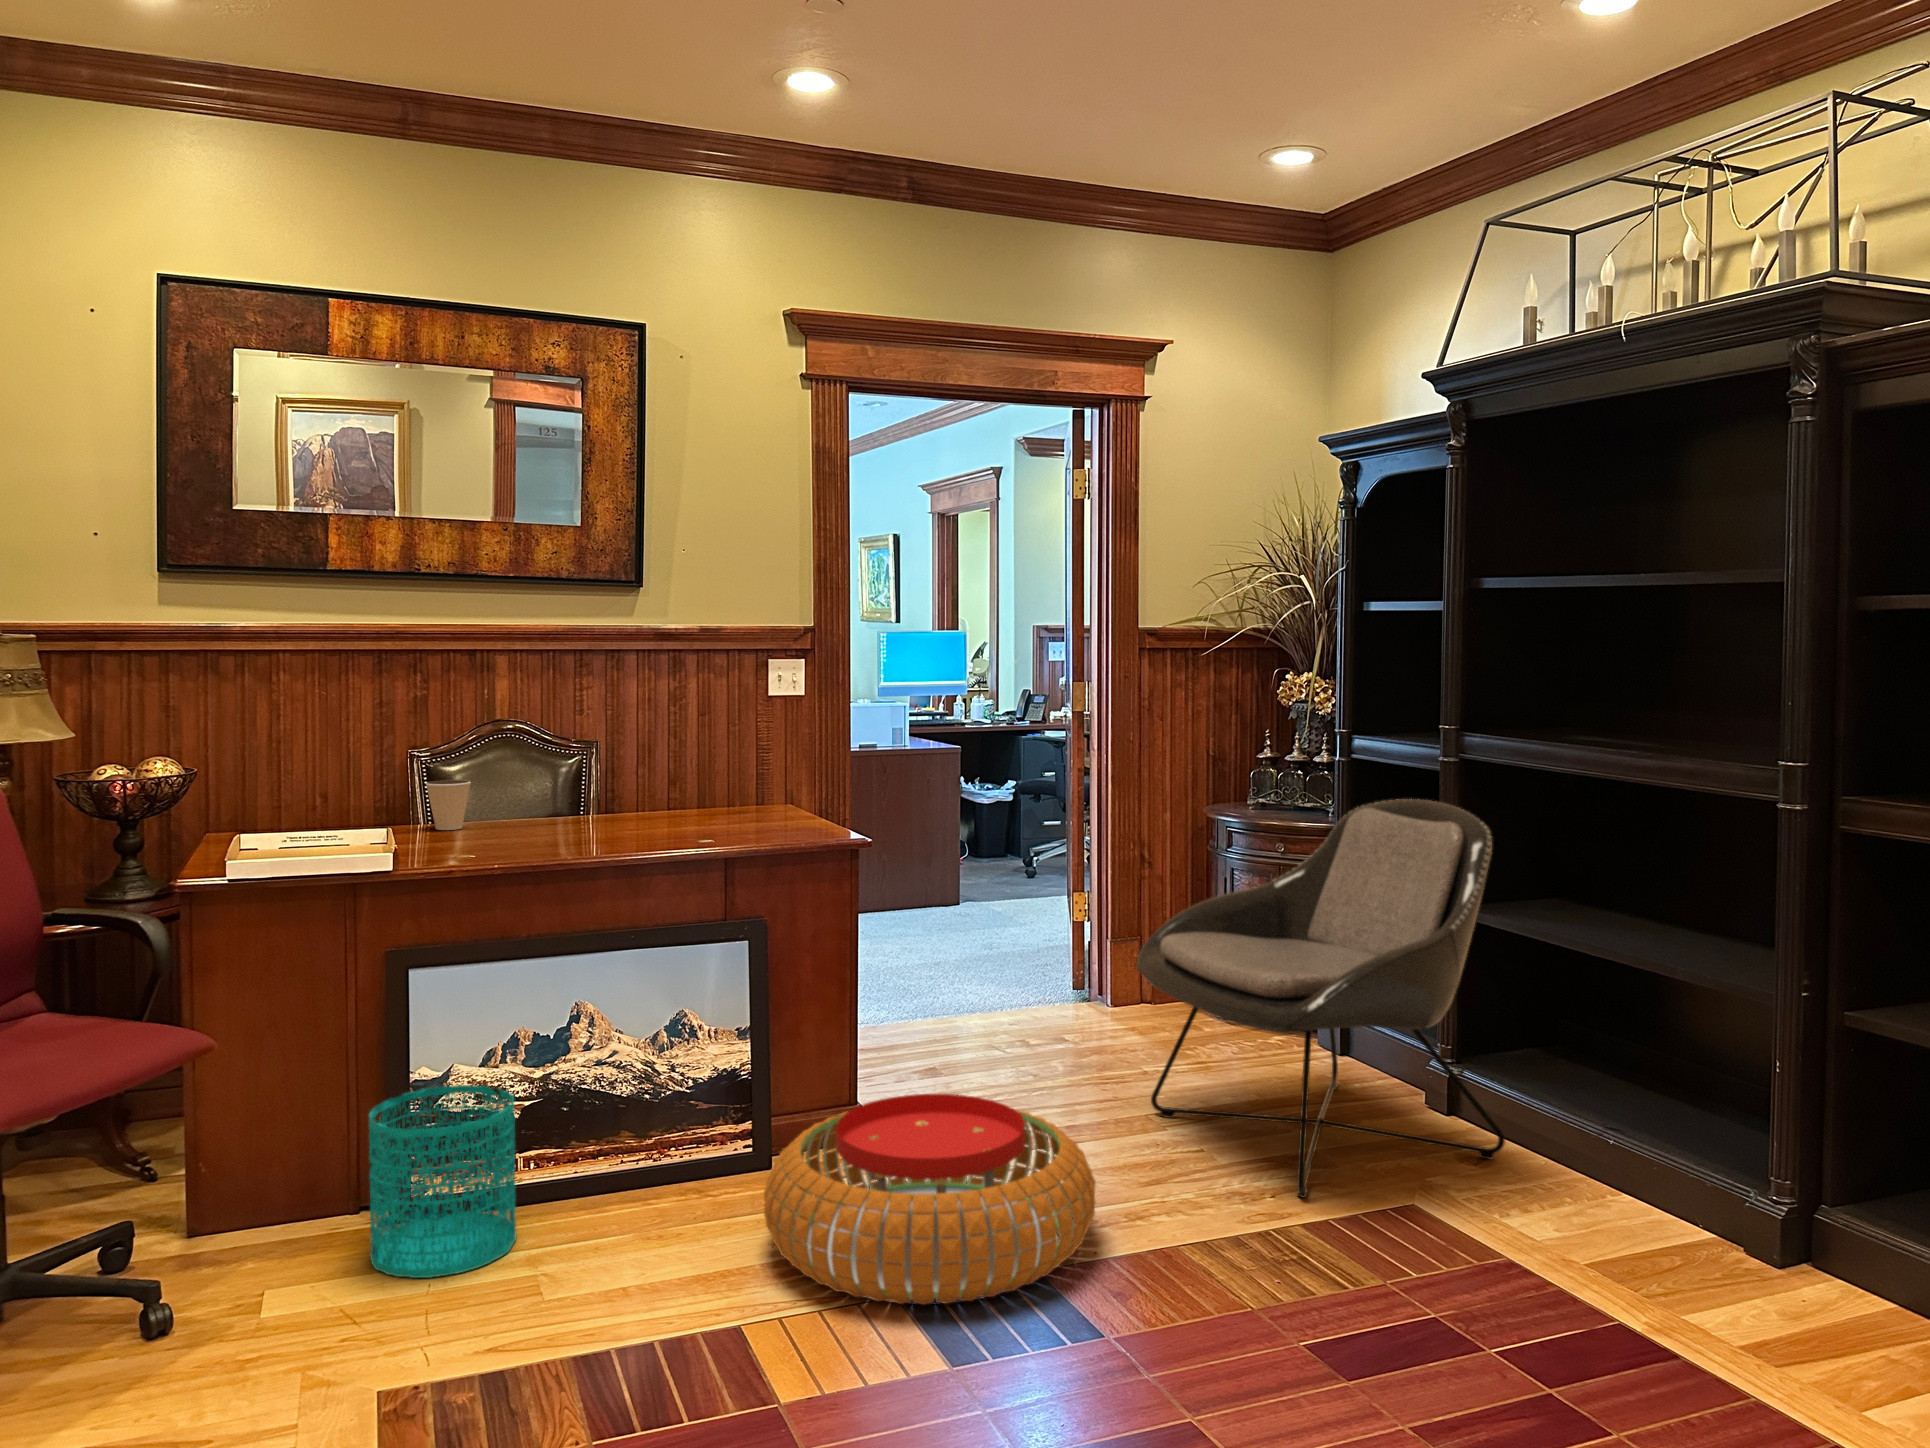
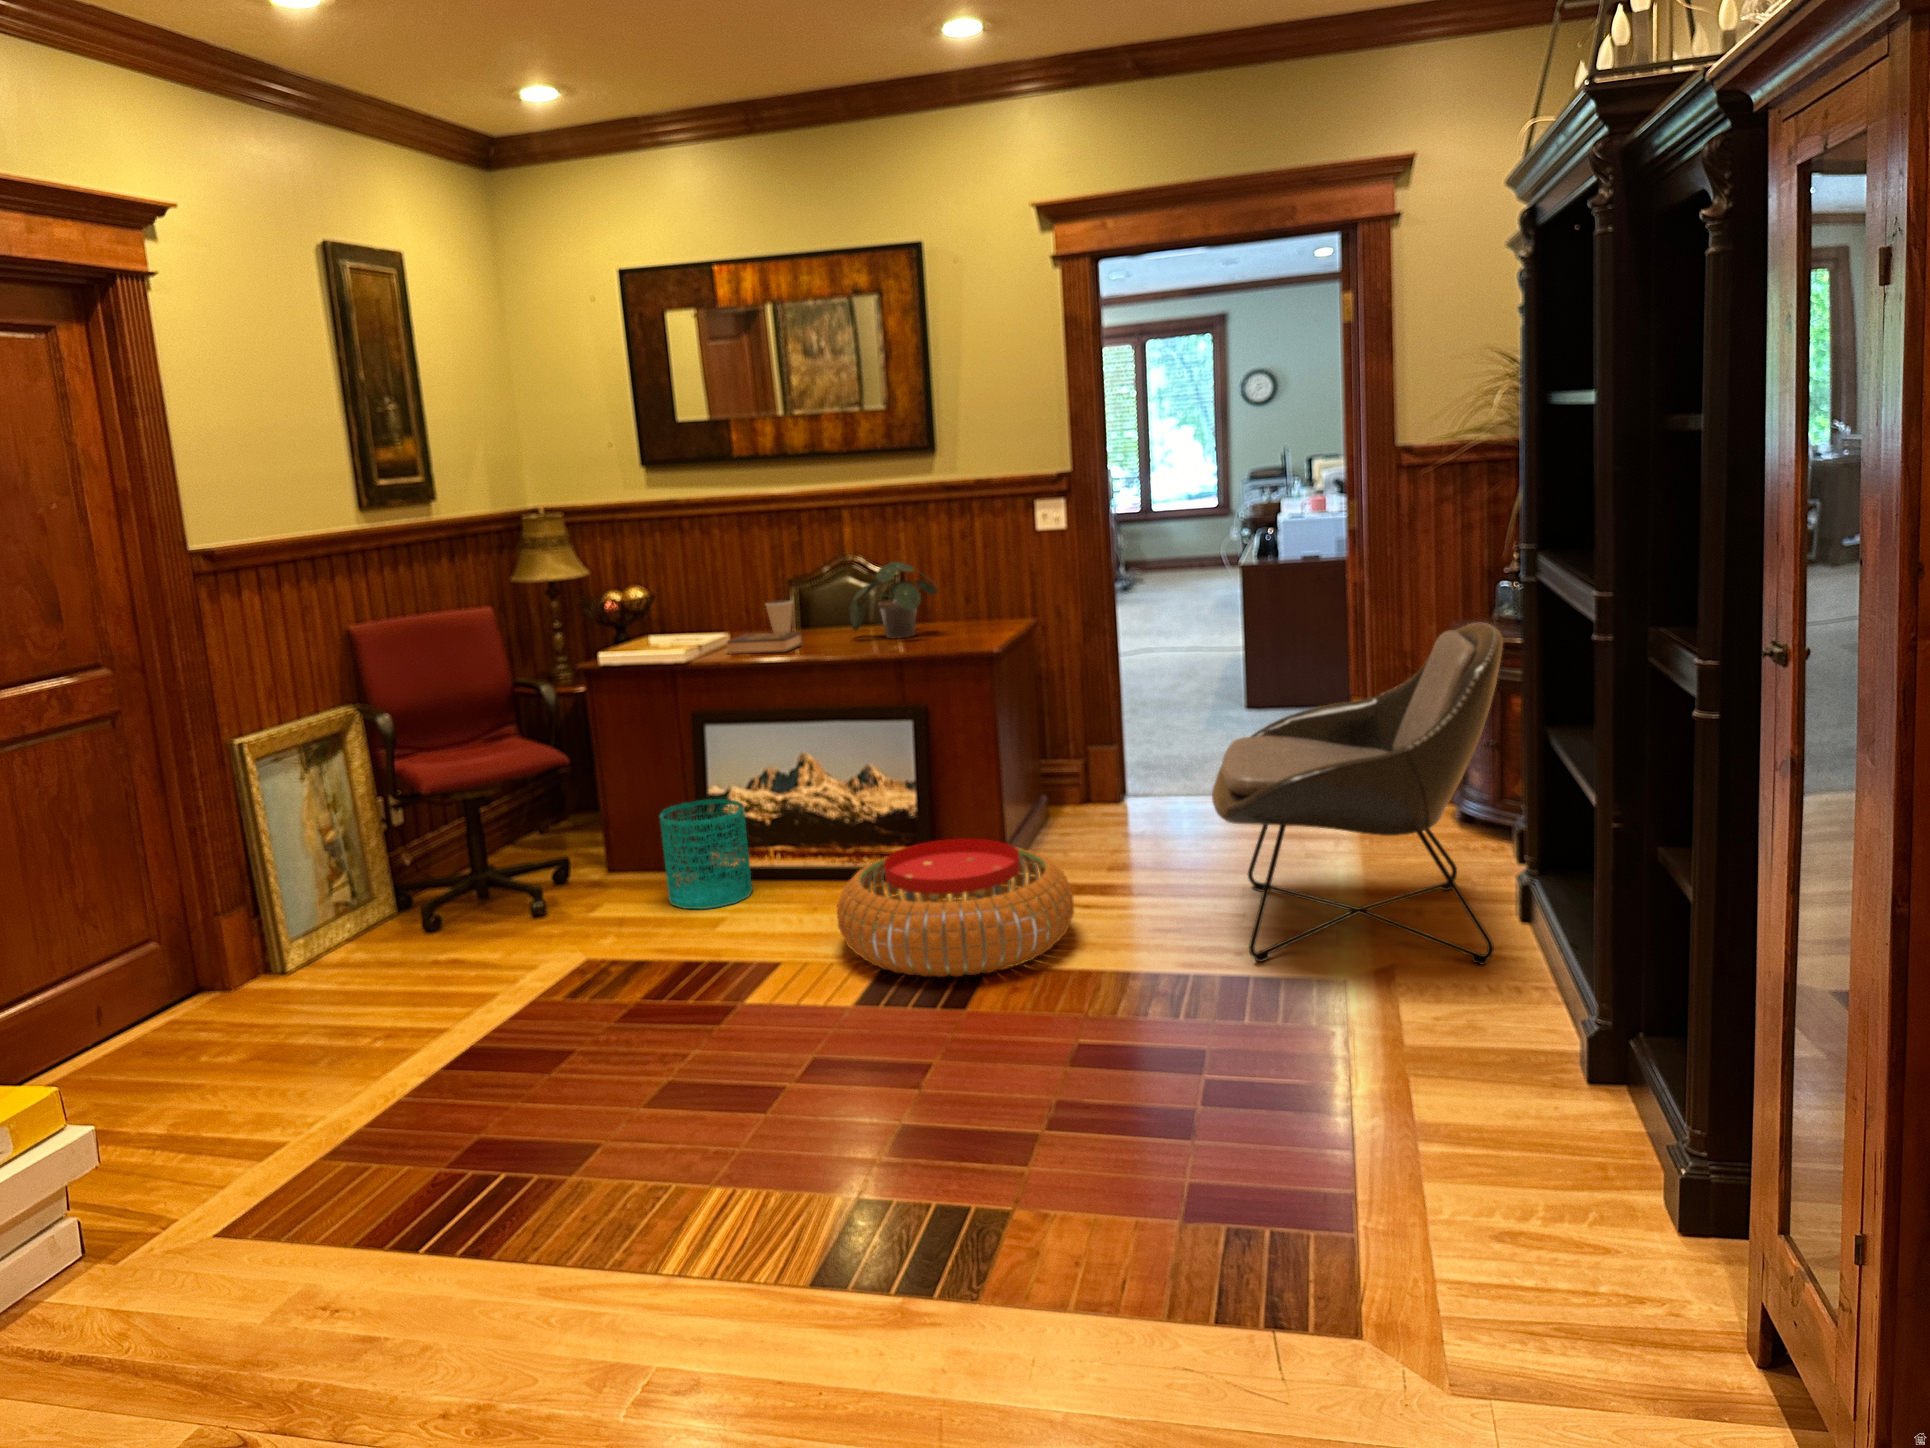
potted plant: none [598,726,729,831] -> present [850,562,938,639]
hardback book: none [456,821,559,856] -> present [727,632,802,654]

